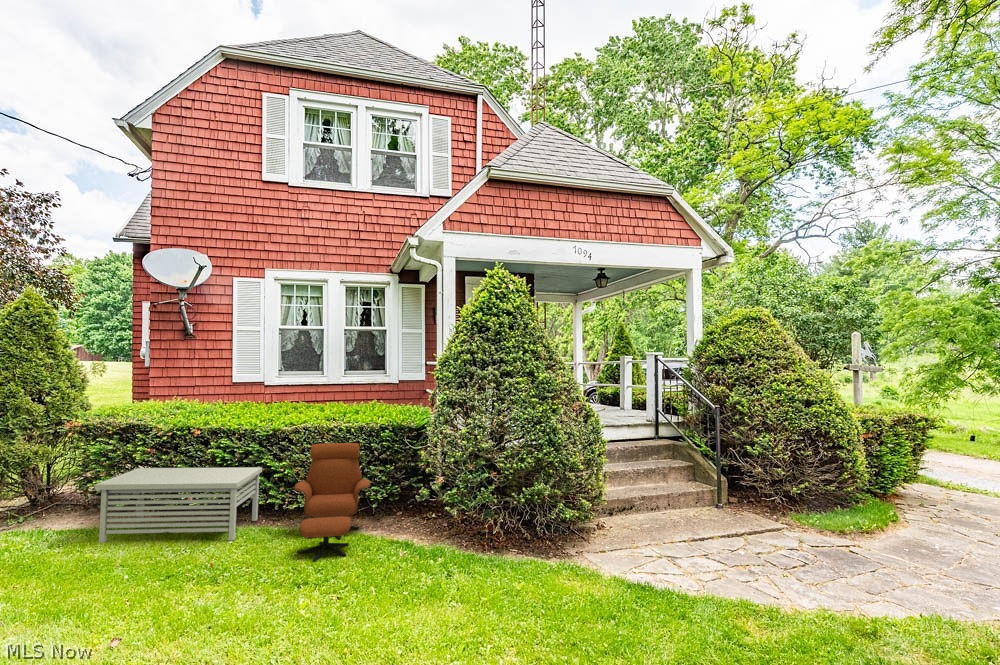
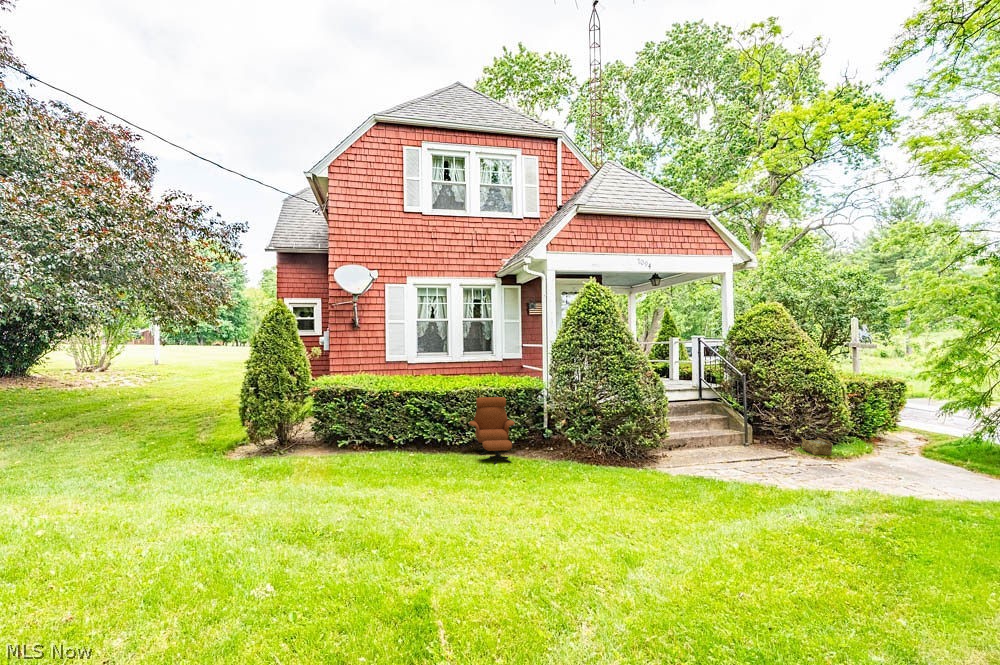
storage bench: present [95,467,262,543] -> none [357,413,442,455]
woven basket: none [799,489,845,526] -> present [802,437,833,455]

